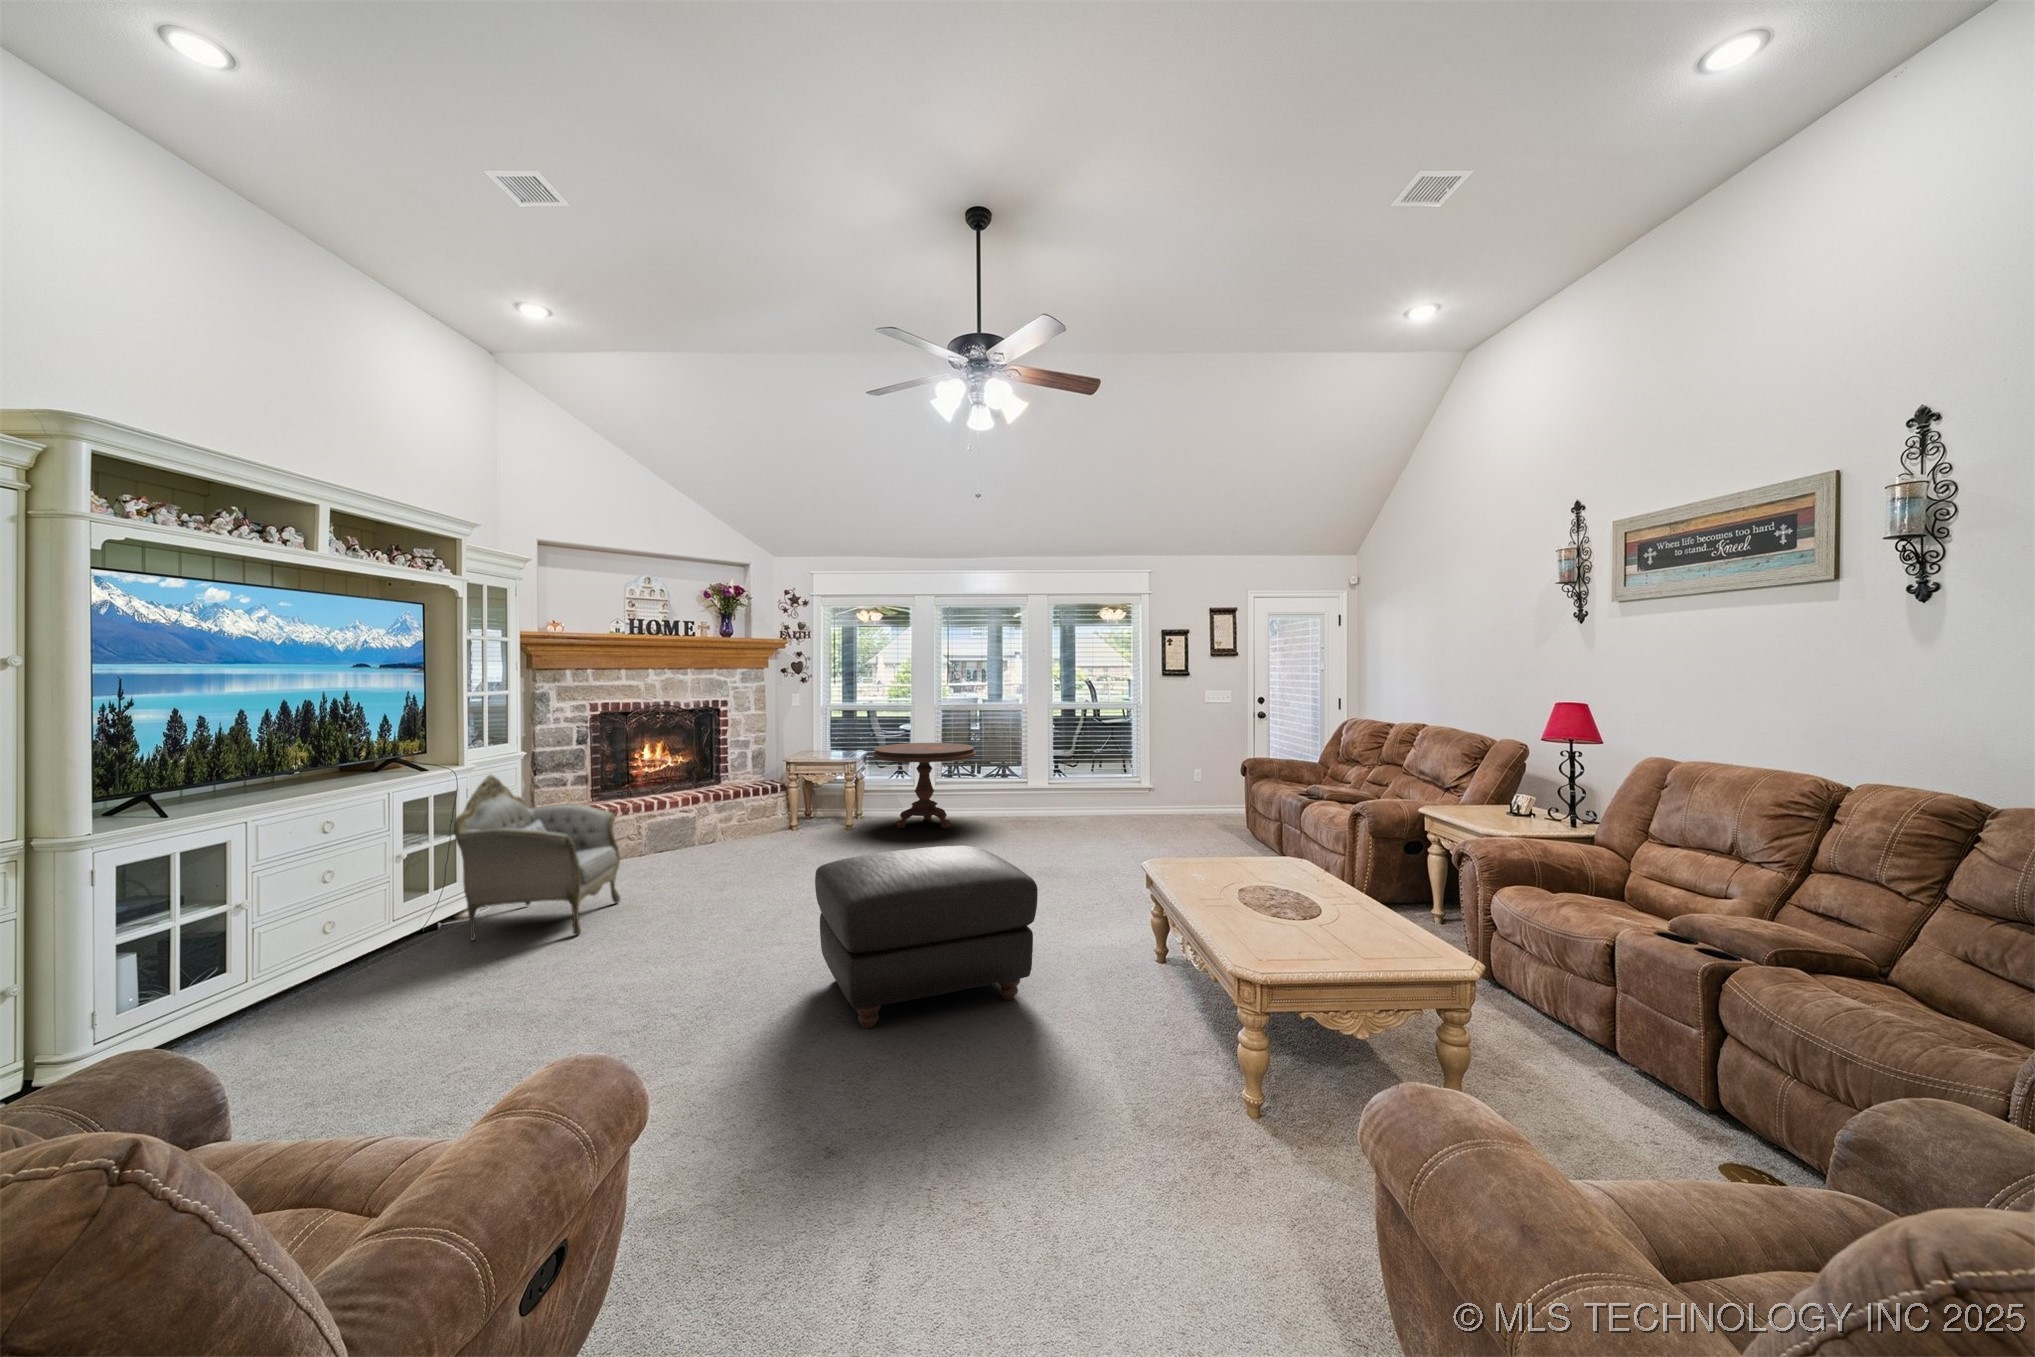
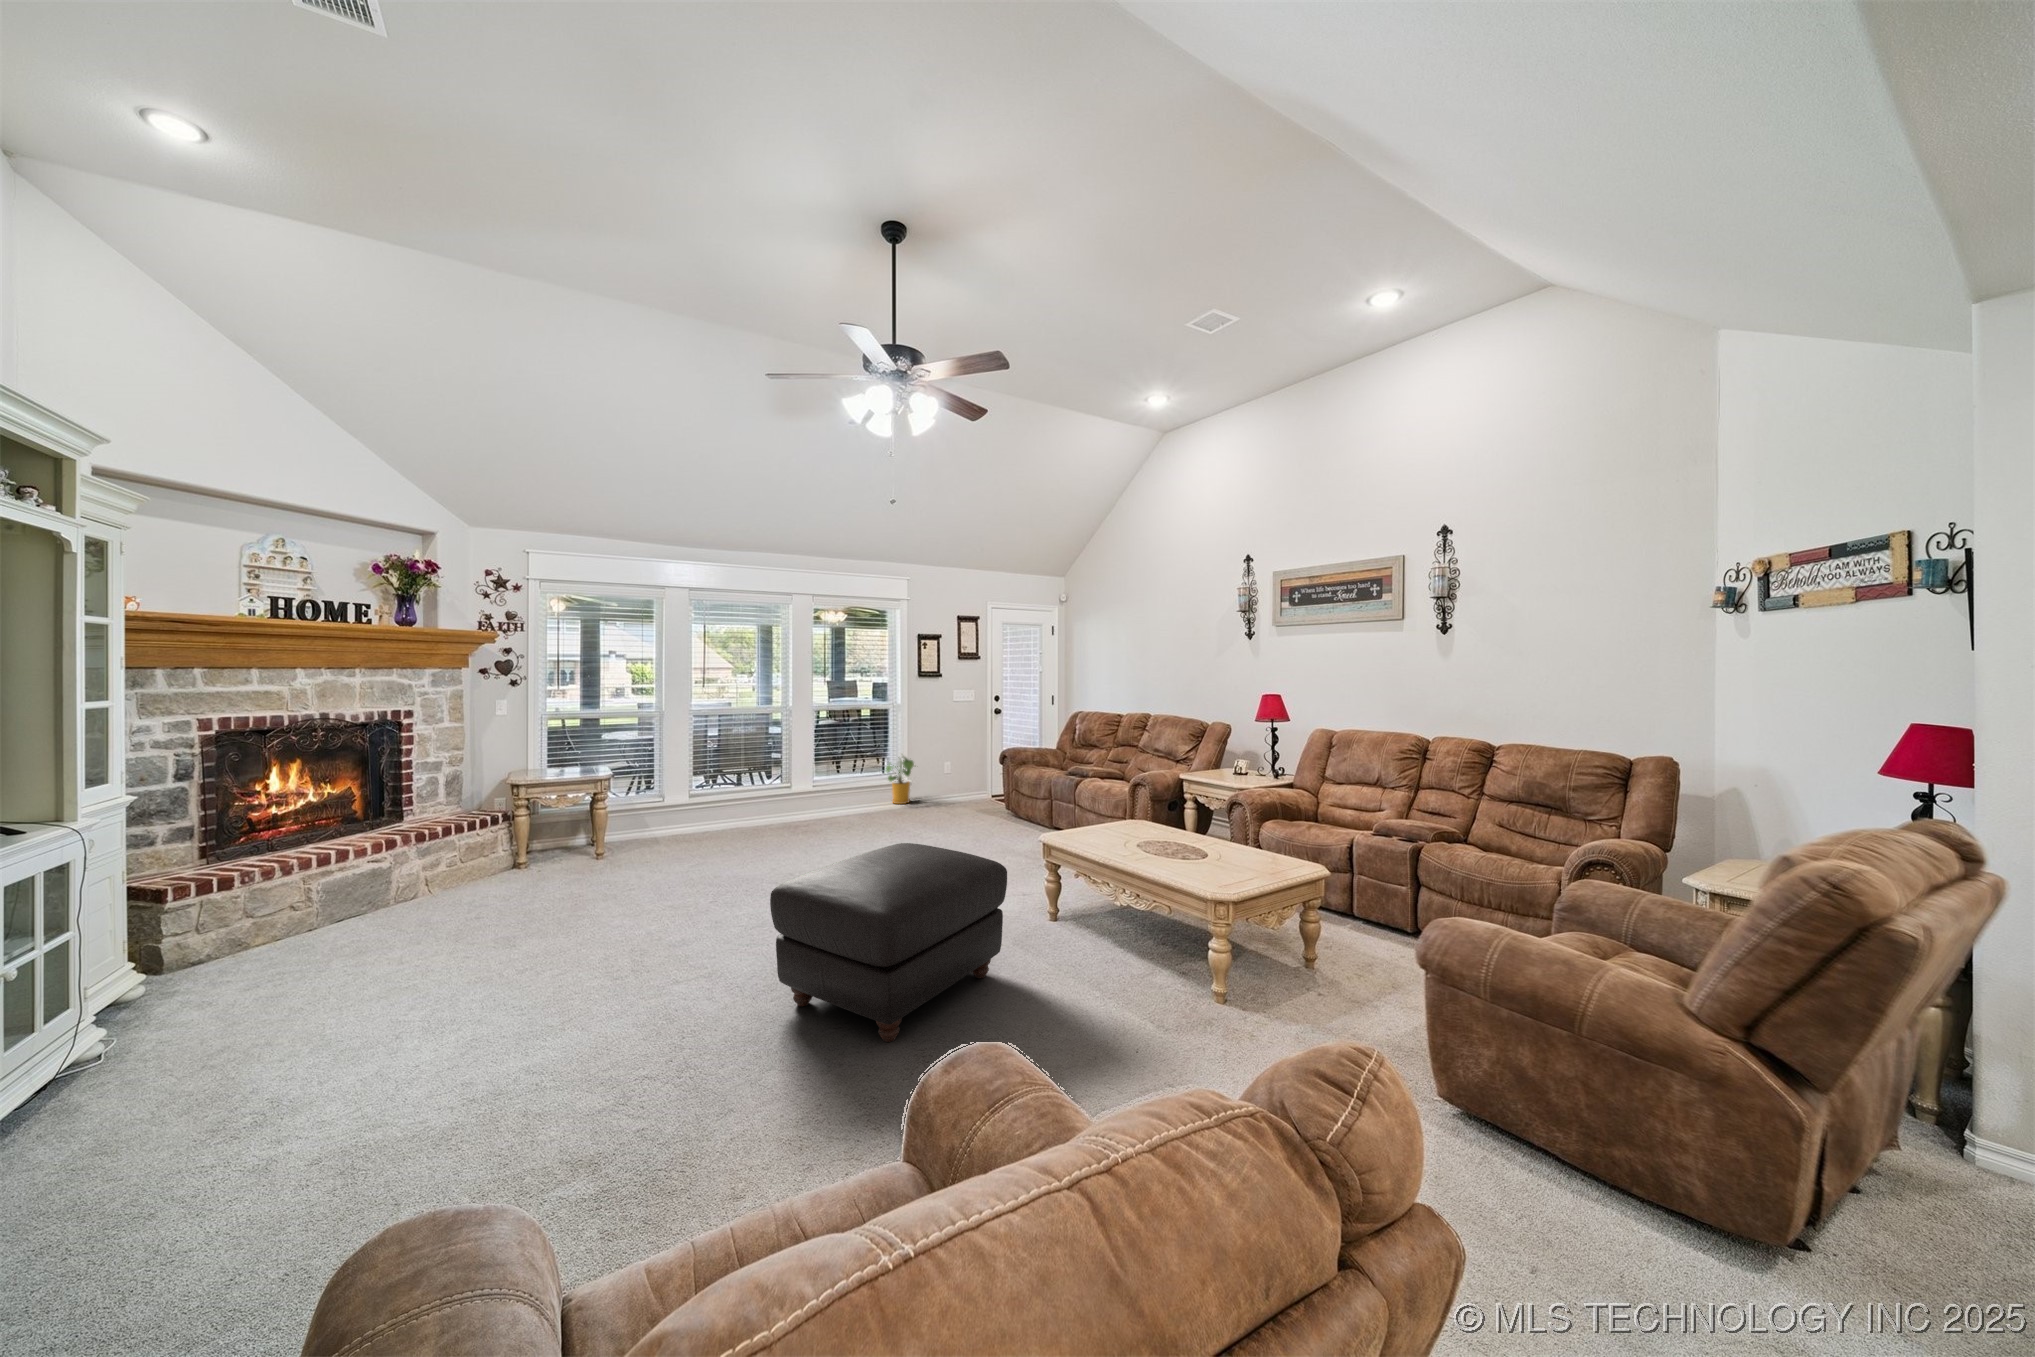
side table: present [872,743,976,828] -> none [623,746,745,840]
house plant: none [1125,761,1168,822] -> present [886,757,914,804]
armchair: present [454,775,620,940] -> none [77,841,361,1112]

